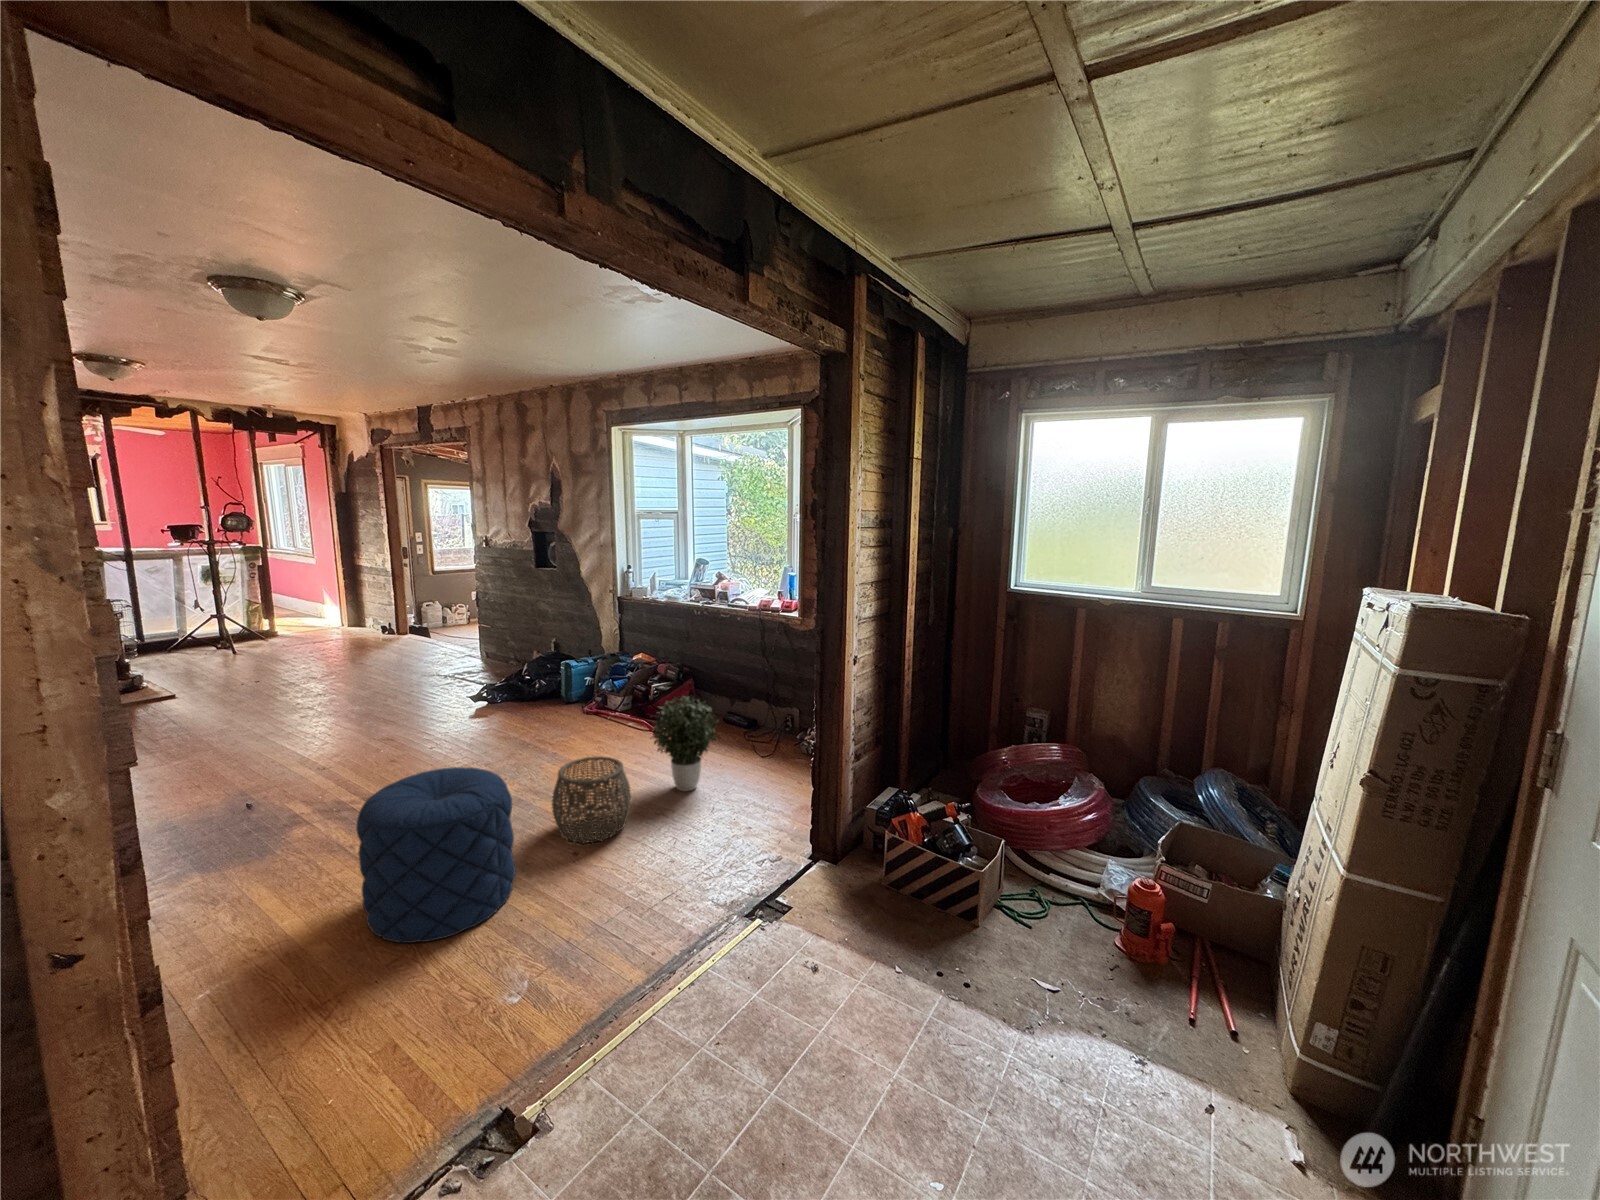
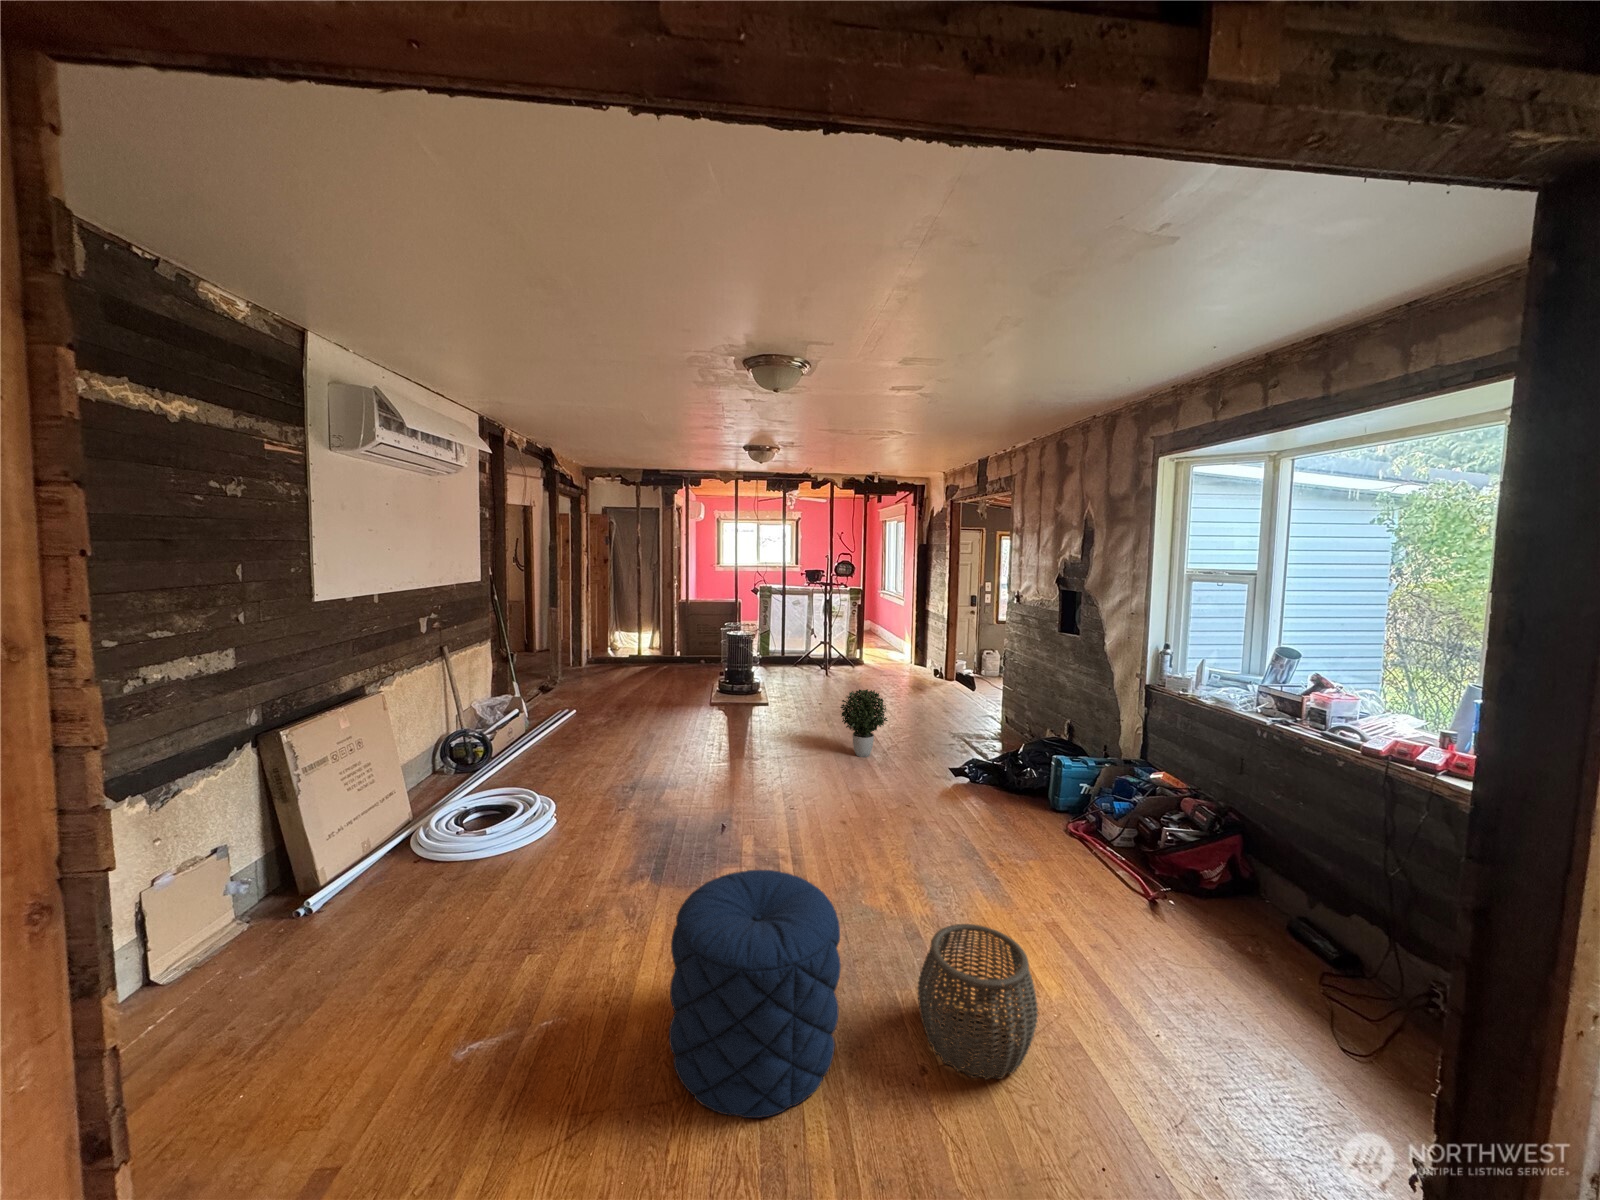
potted plant: present [653,696,718,791] -> present [840,689,888,757]

